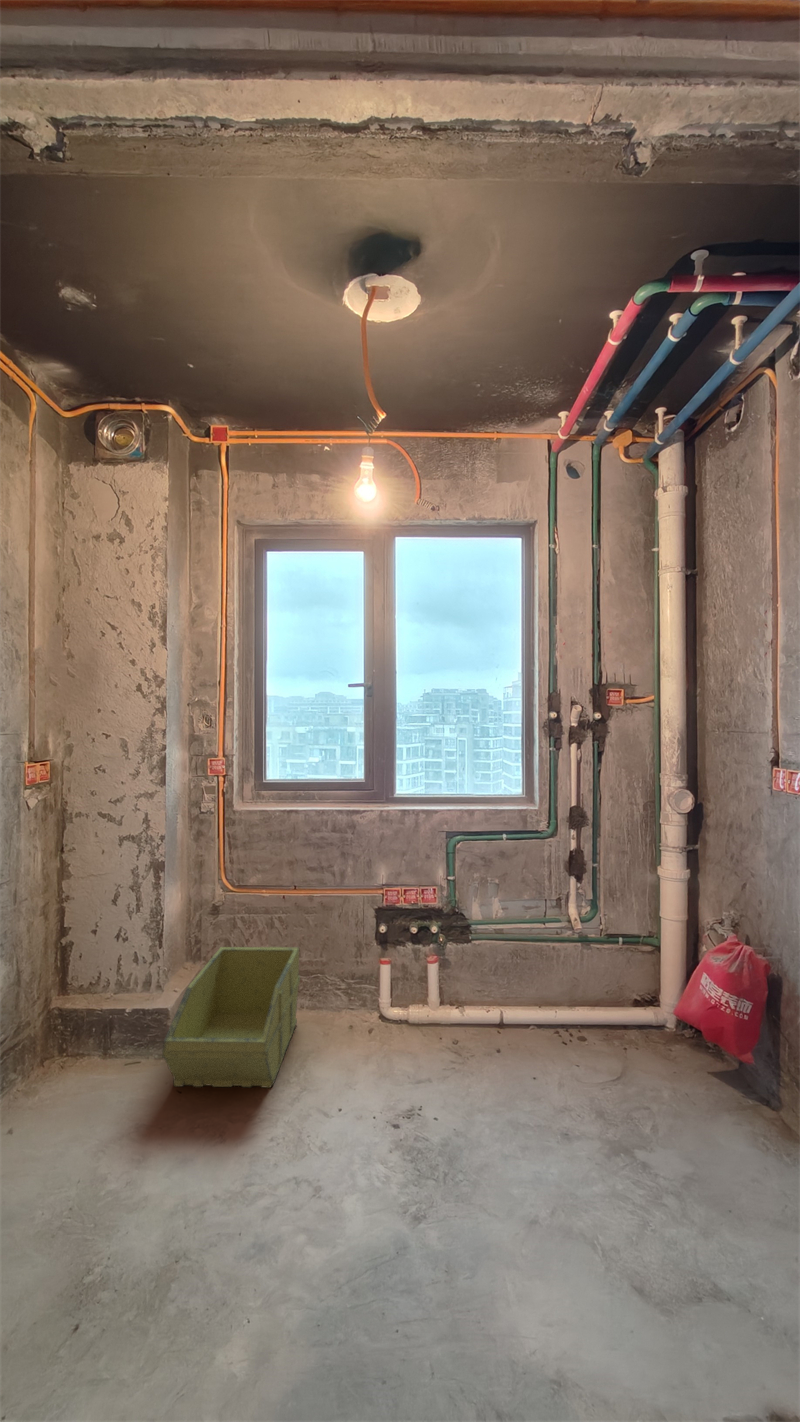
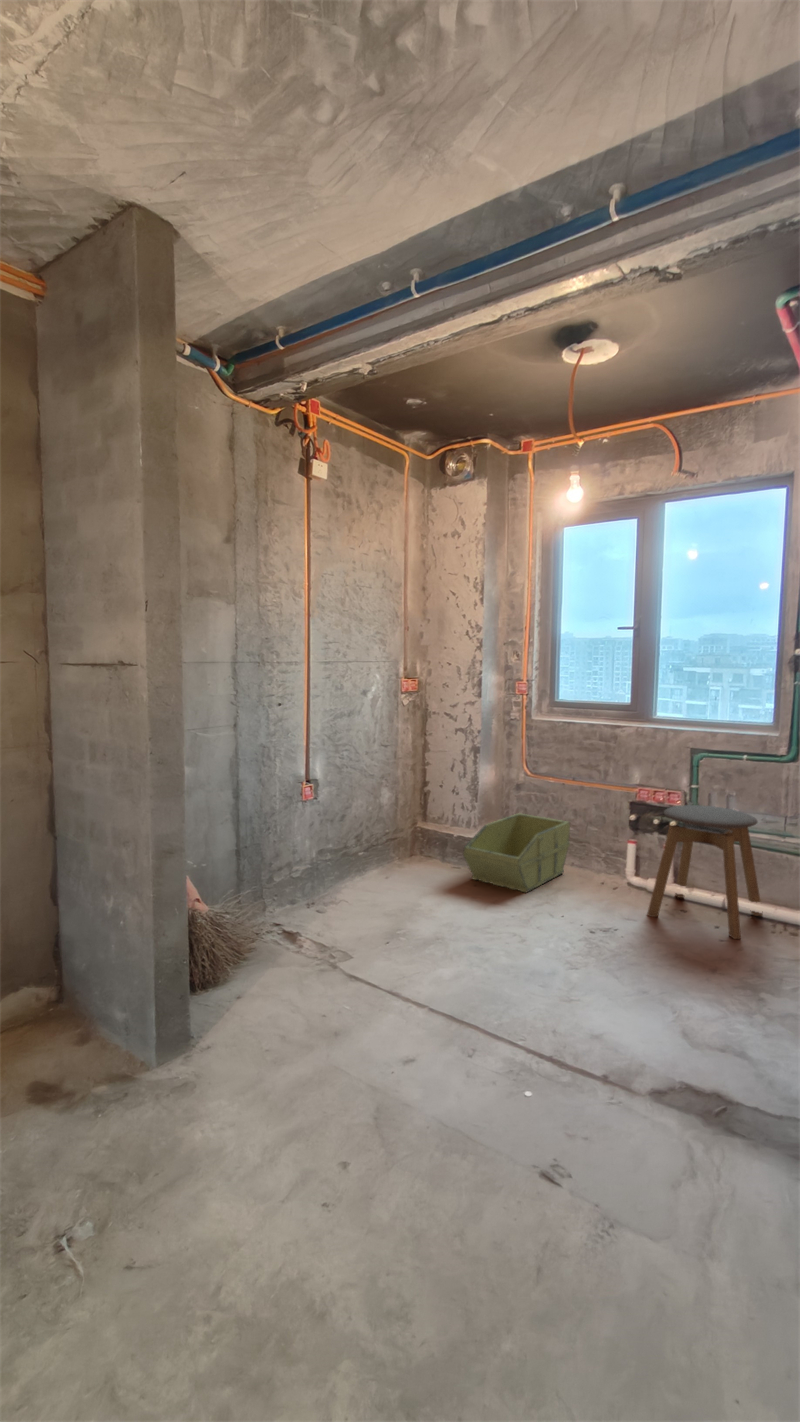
stool: none [441,902,559,1078] -> present [647,805,763,939]

